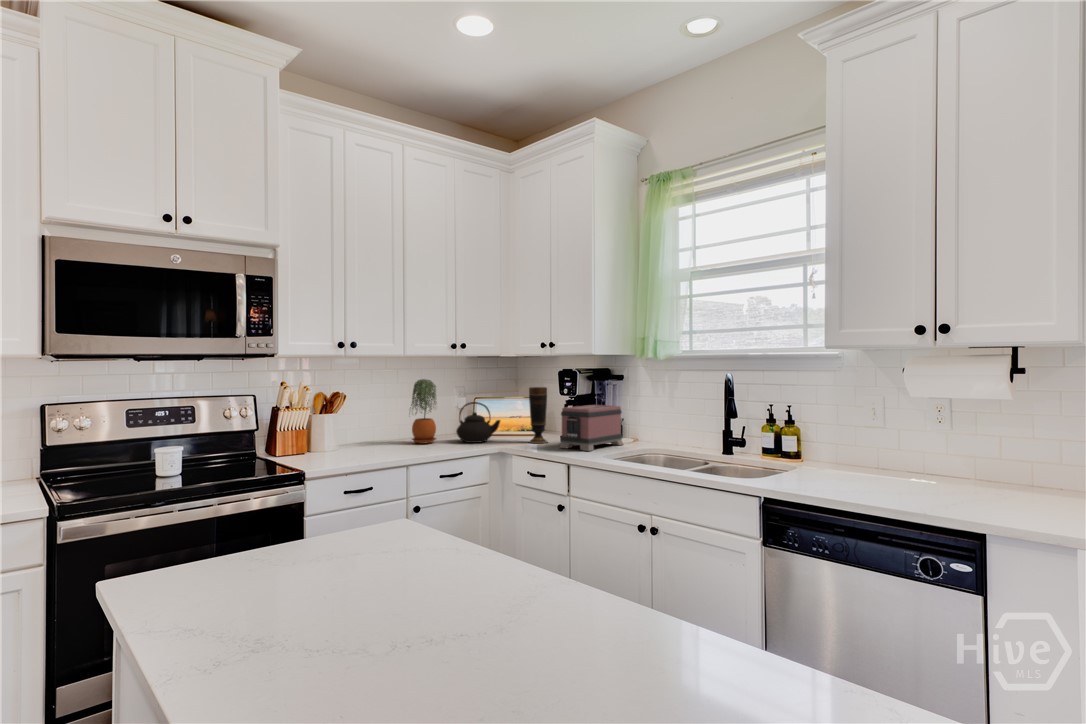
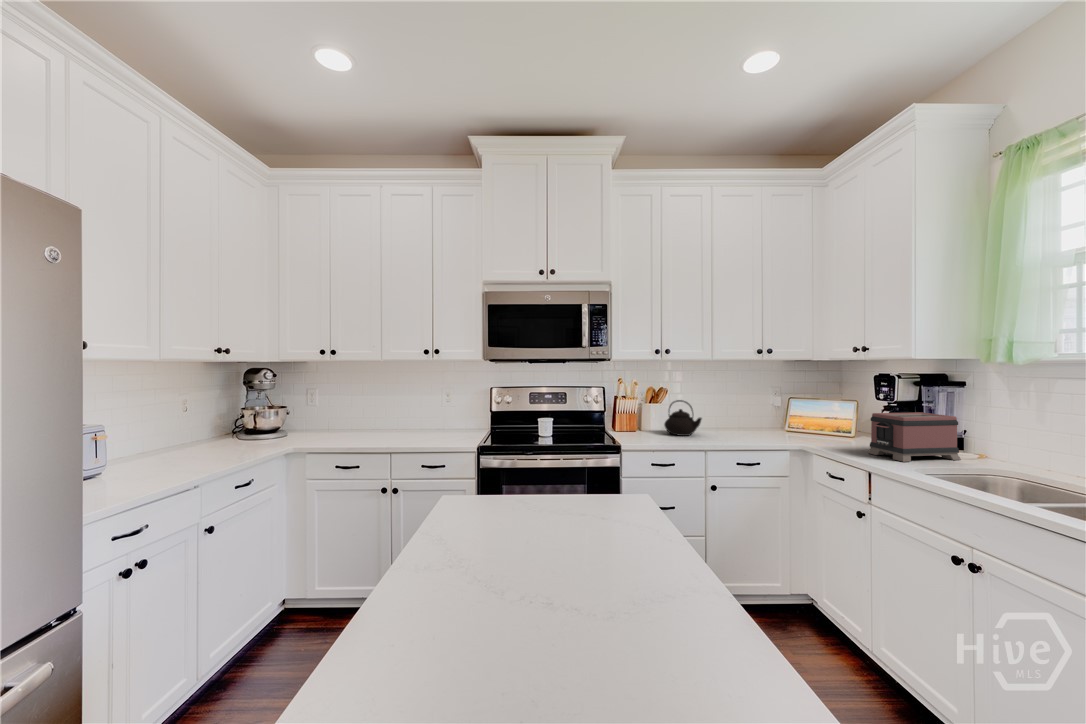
potted plant: present [410,379,437,444] -> none [719,379,746,433]
vase: present [529,387,547,443] -> none [836,390,861,446]
teapot: present [456,402,500,443] -> present [664,400,702,436]

